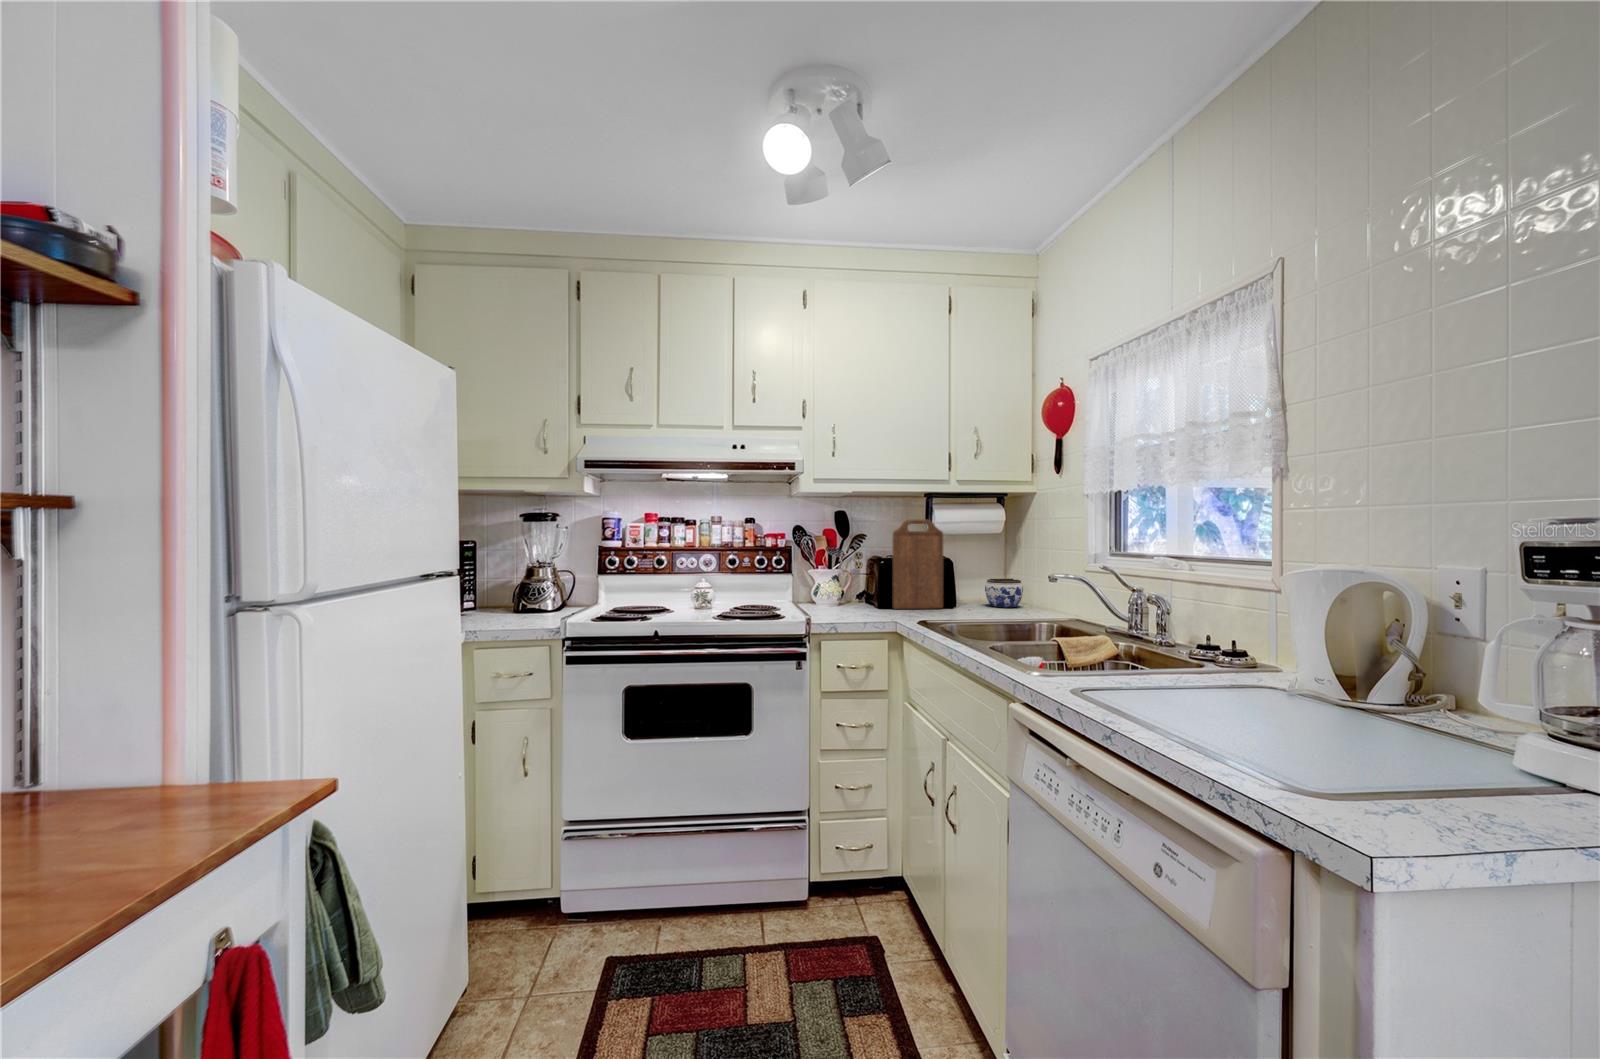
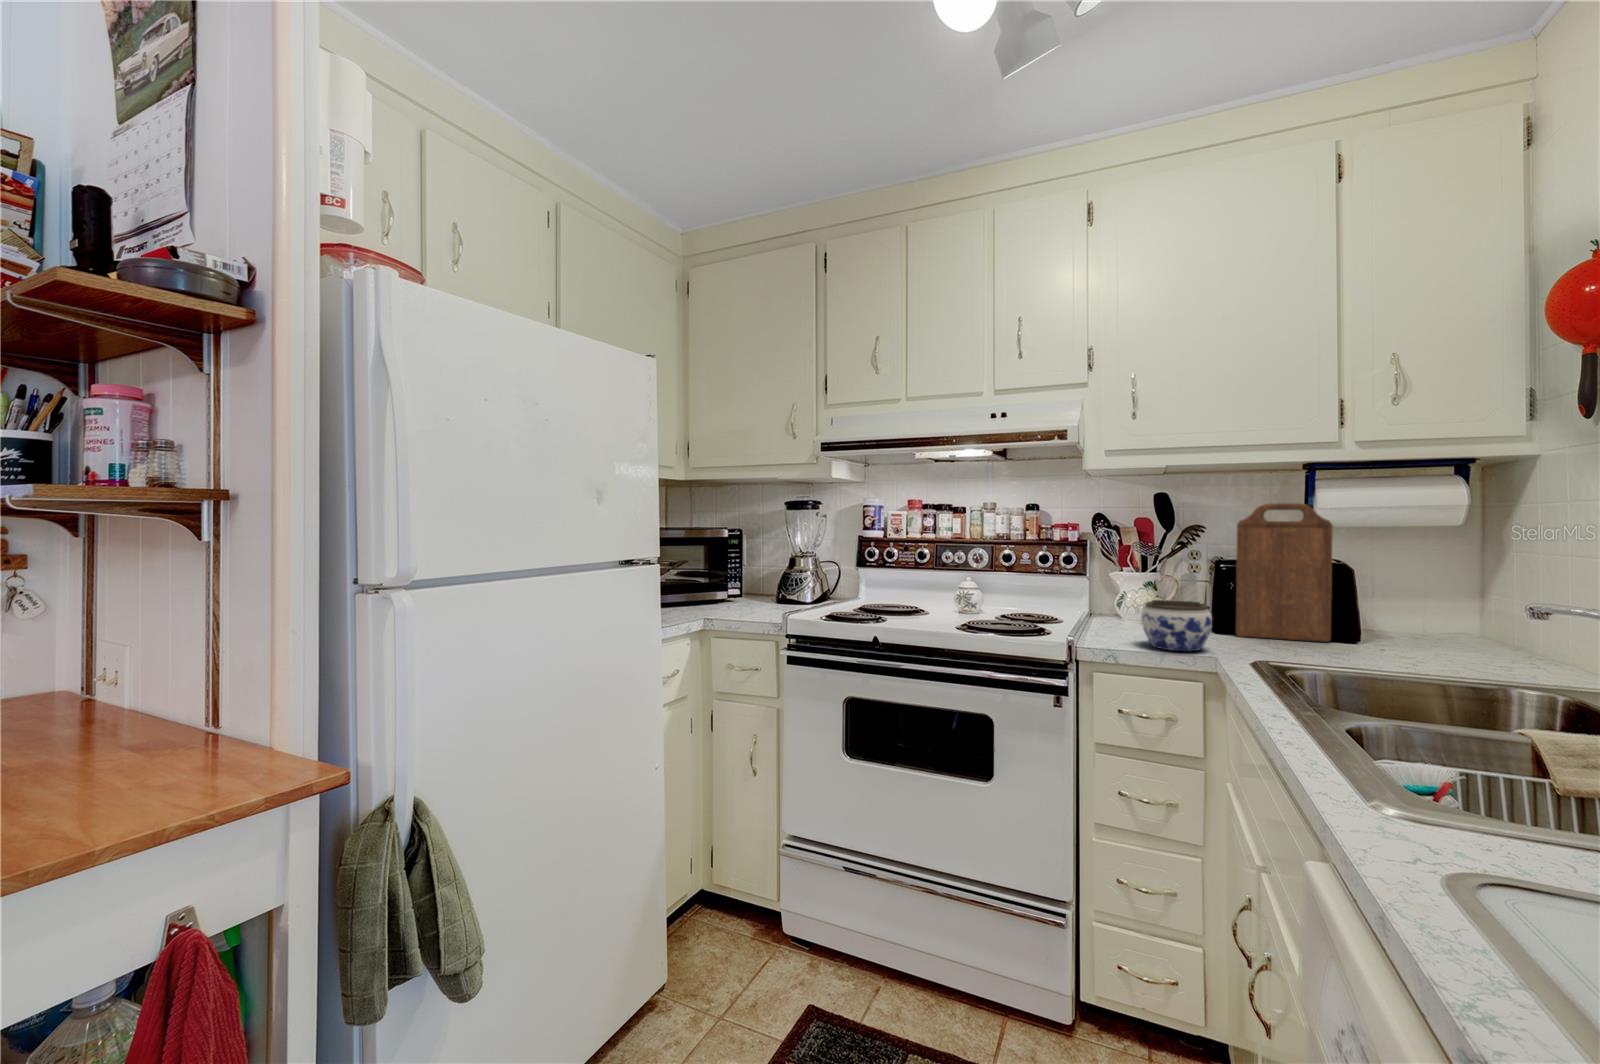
jar: present [985,578,1023,607] -> present [1142,600,1212,651]

